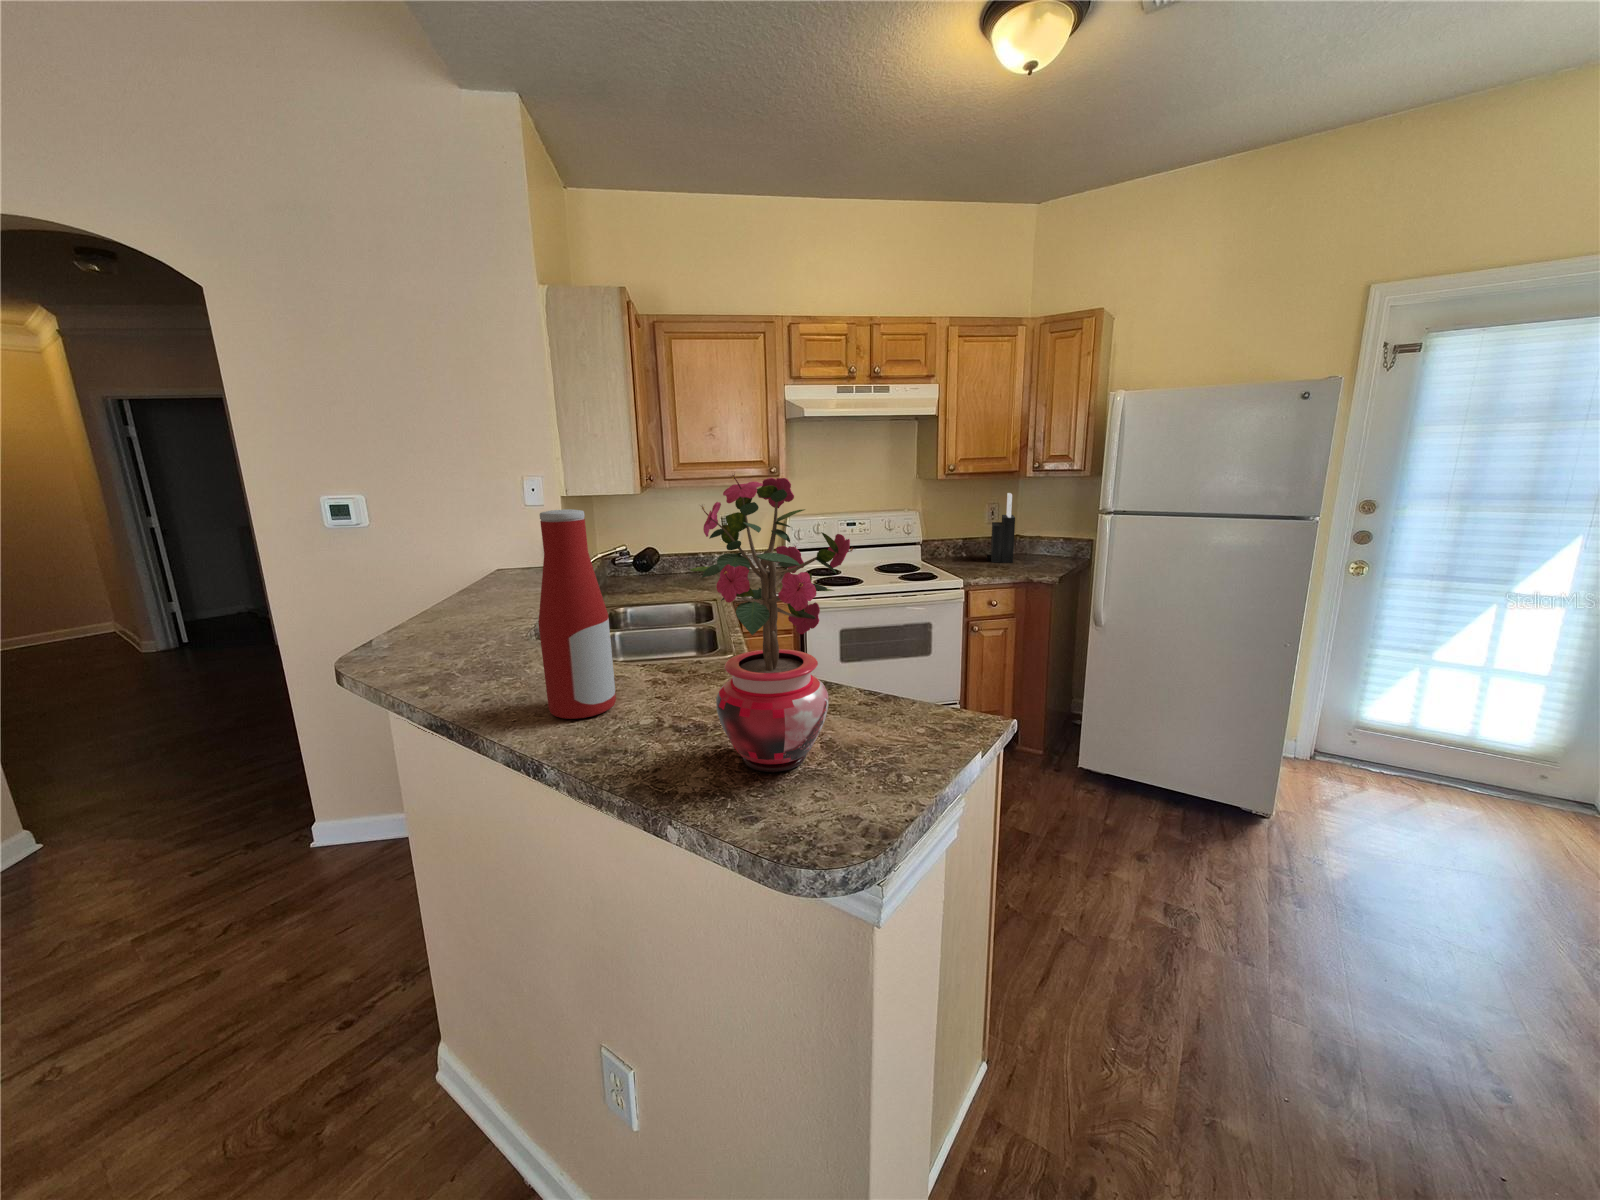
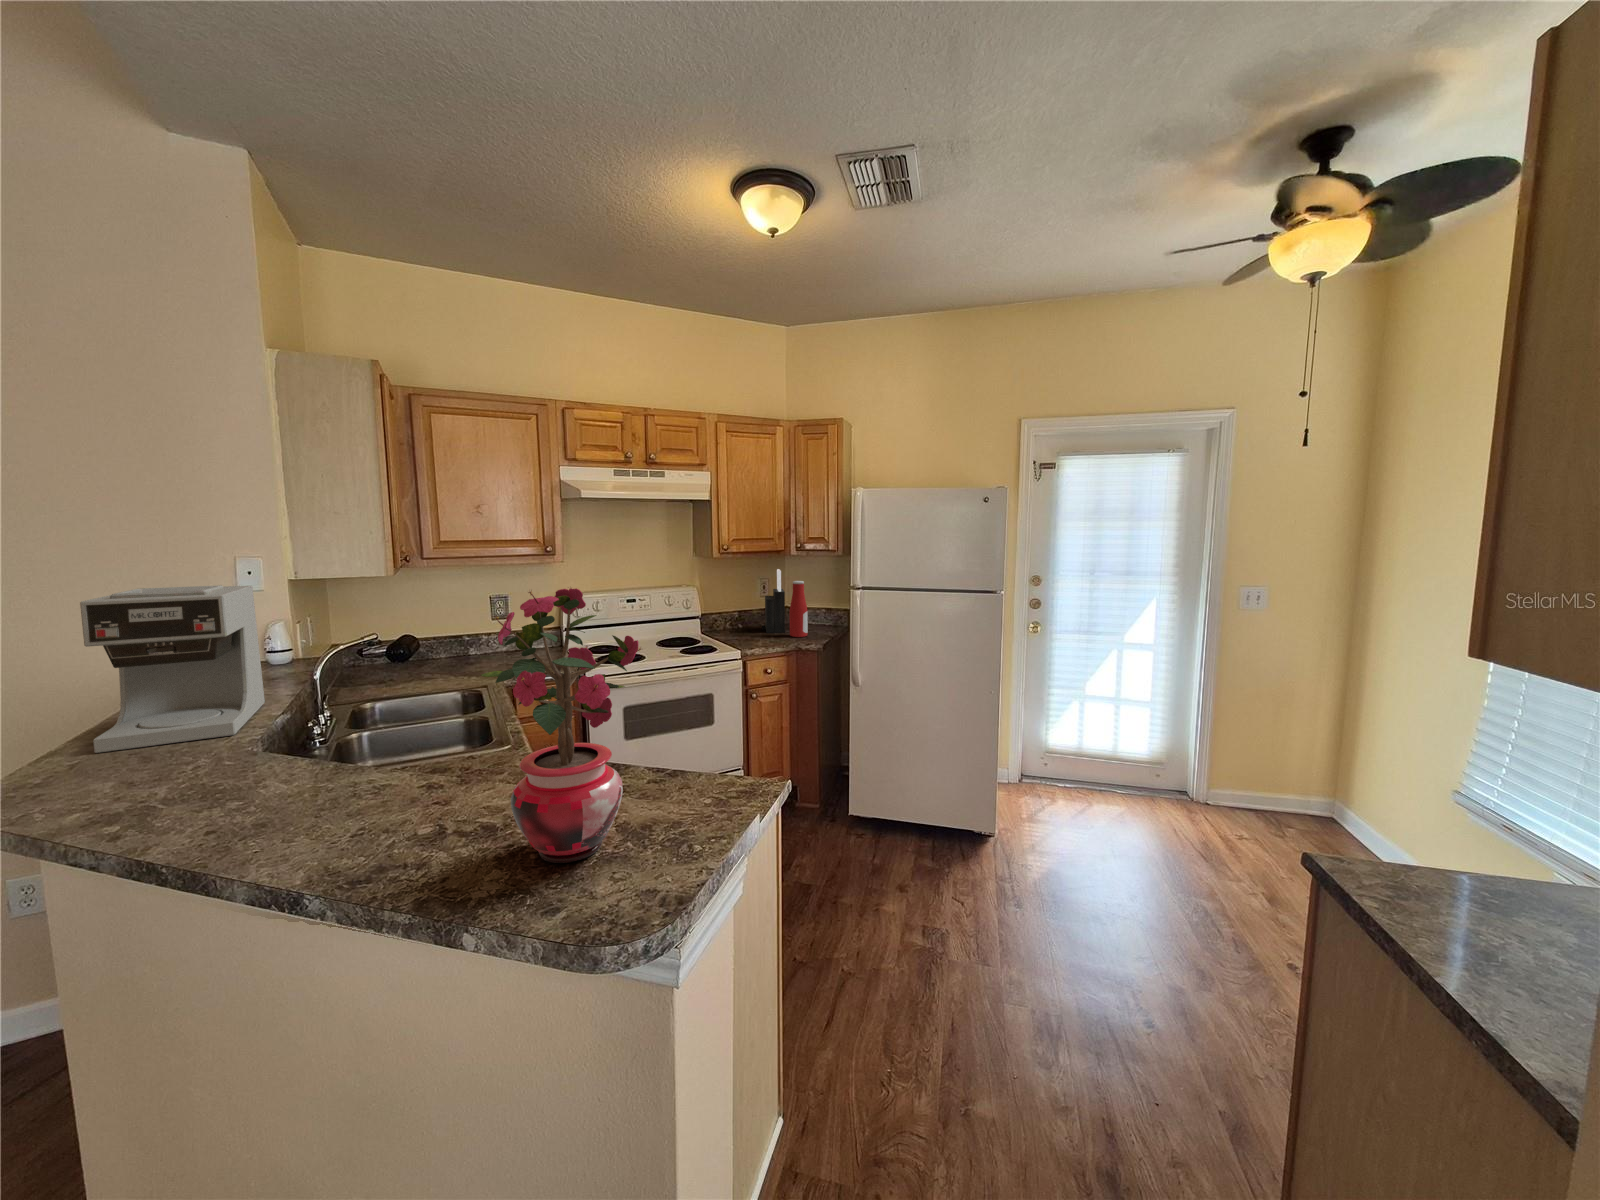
coffee maker: none [412,497,542,629] -> present [80,585,265,753]
bottle: present [538,509,616,719] -> present [789,581,808,637]

